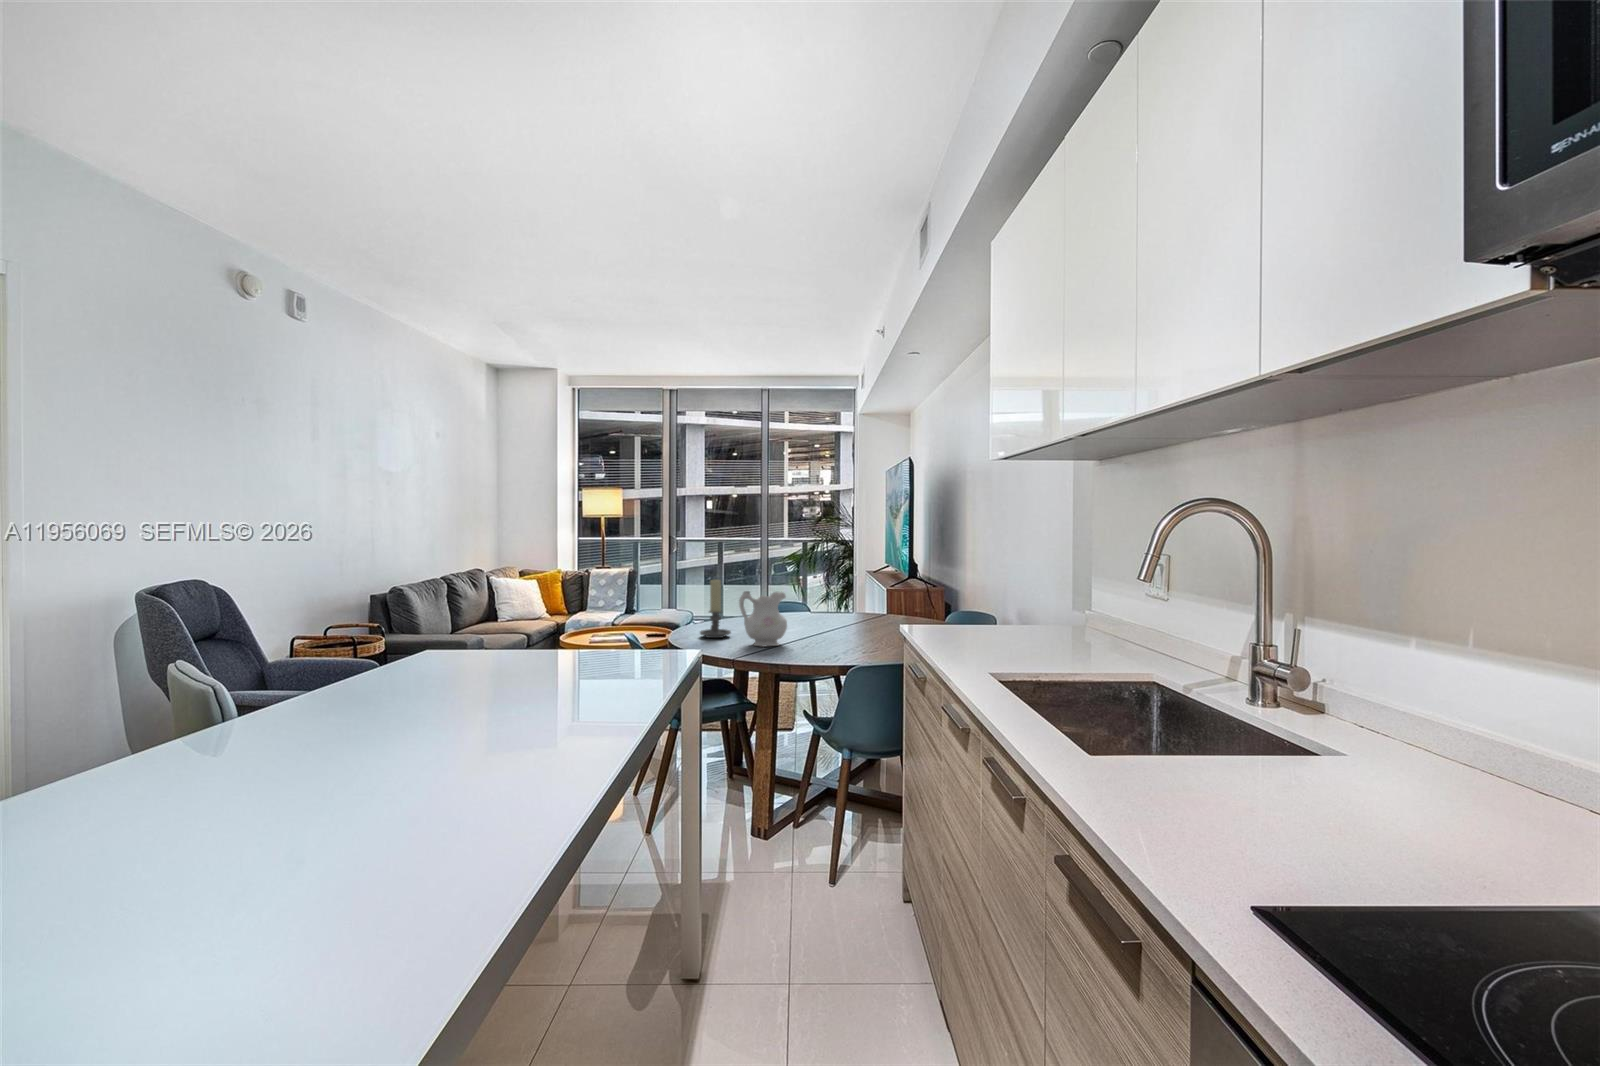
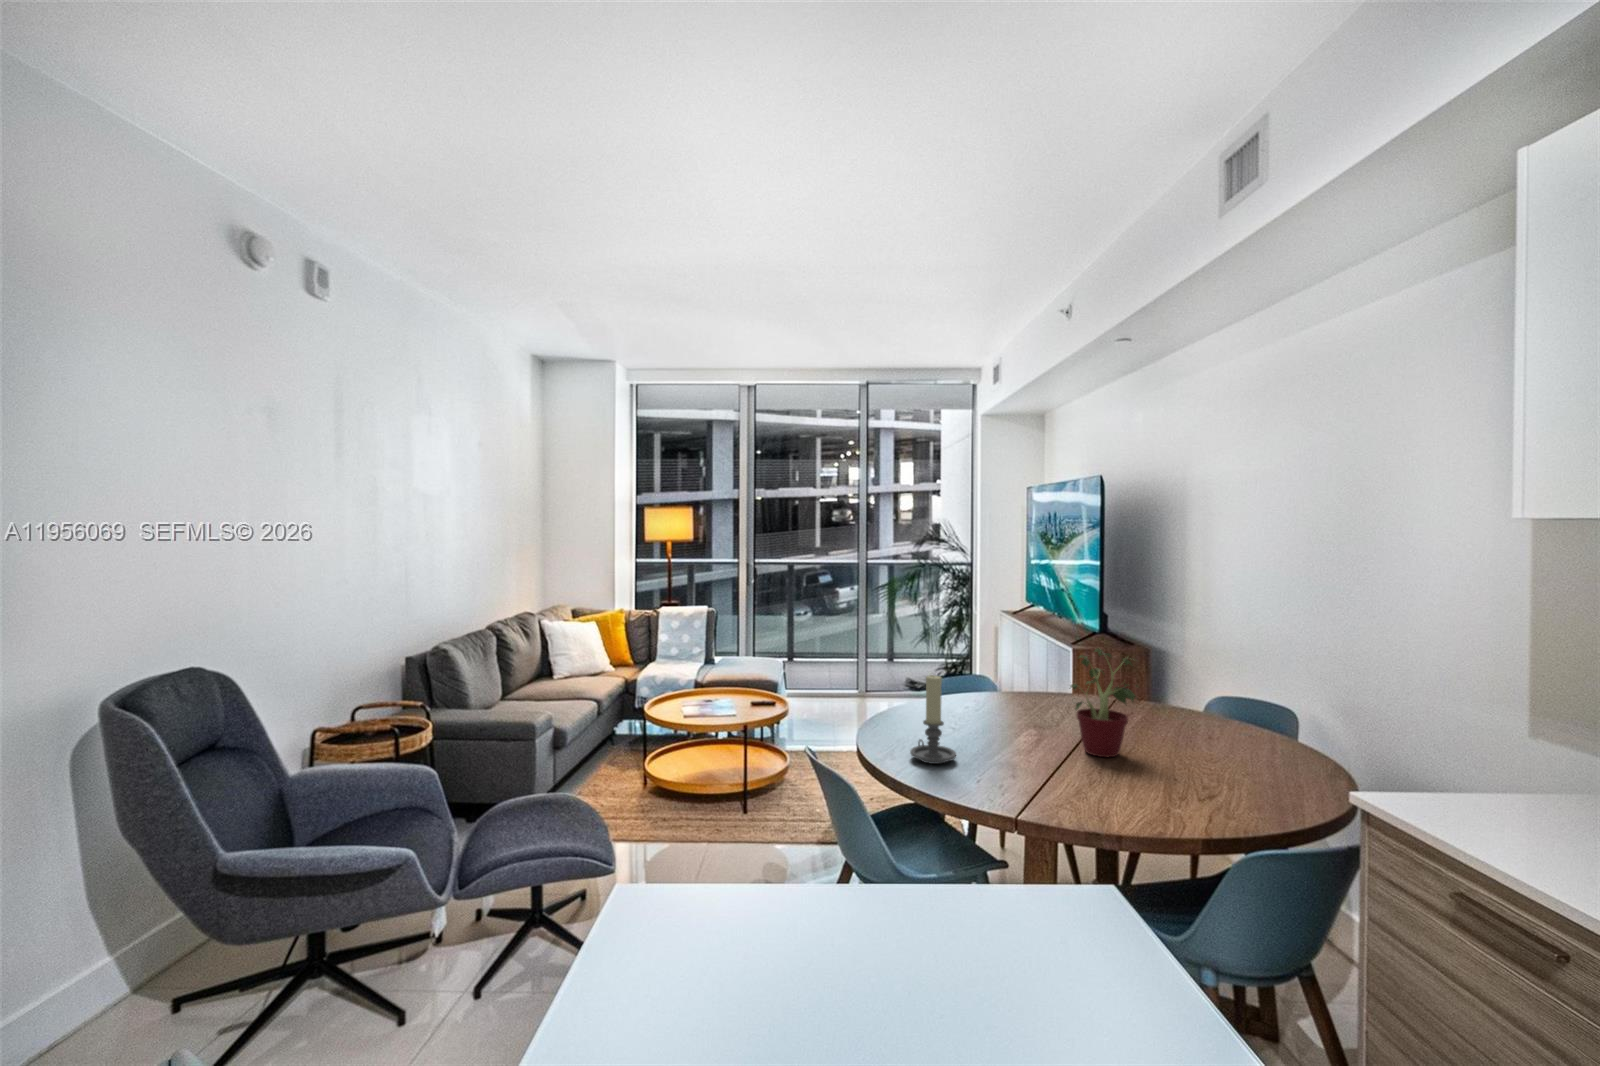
potted plant: none [812,563,864,635] -> present [1070,648,1135,757]
ceramic pitcher: present [739,591,787,647] -> none [990,700,1061,789]

